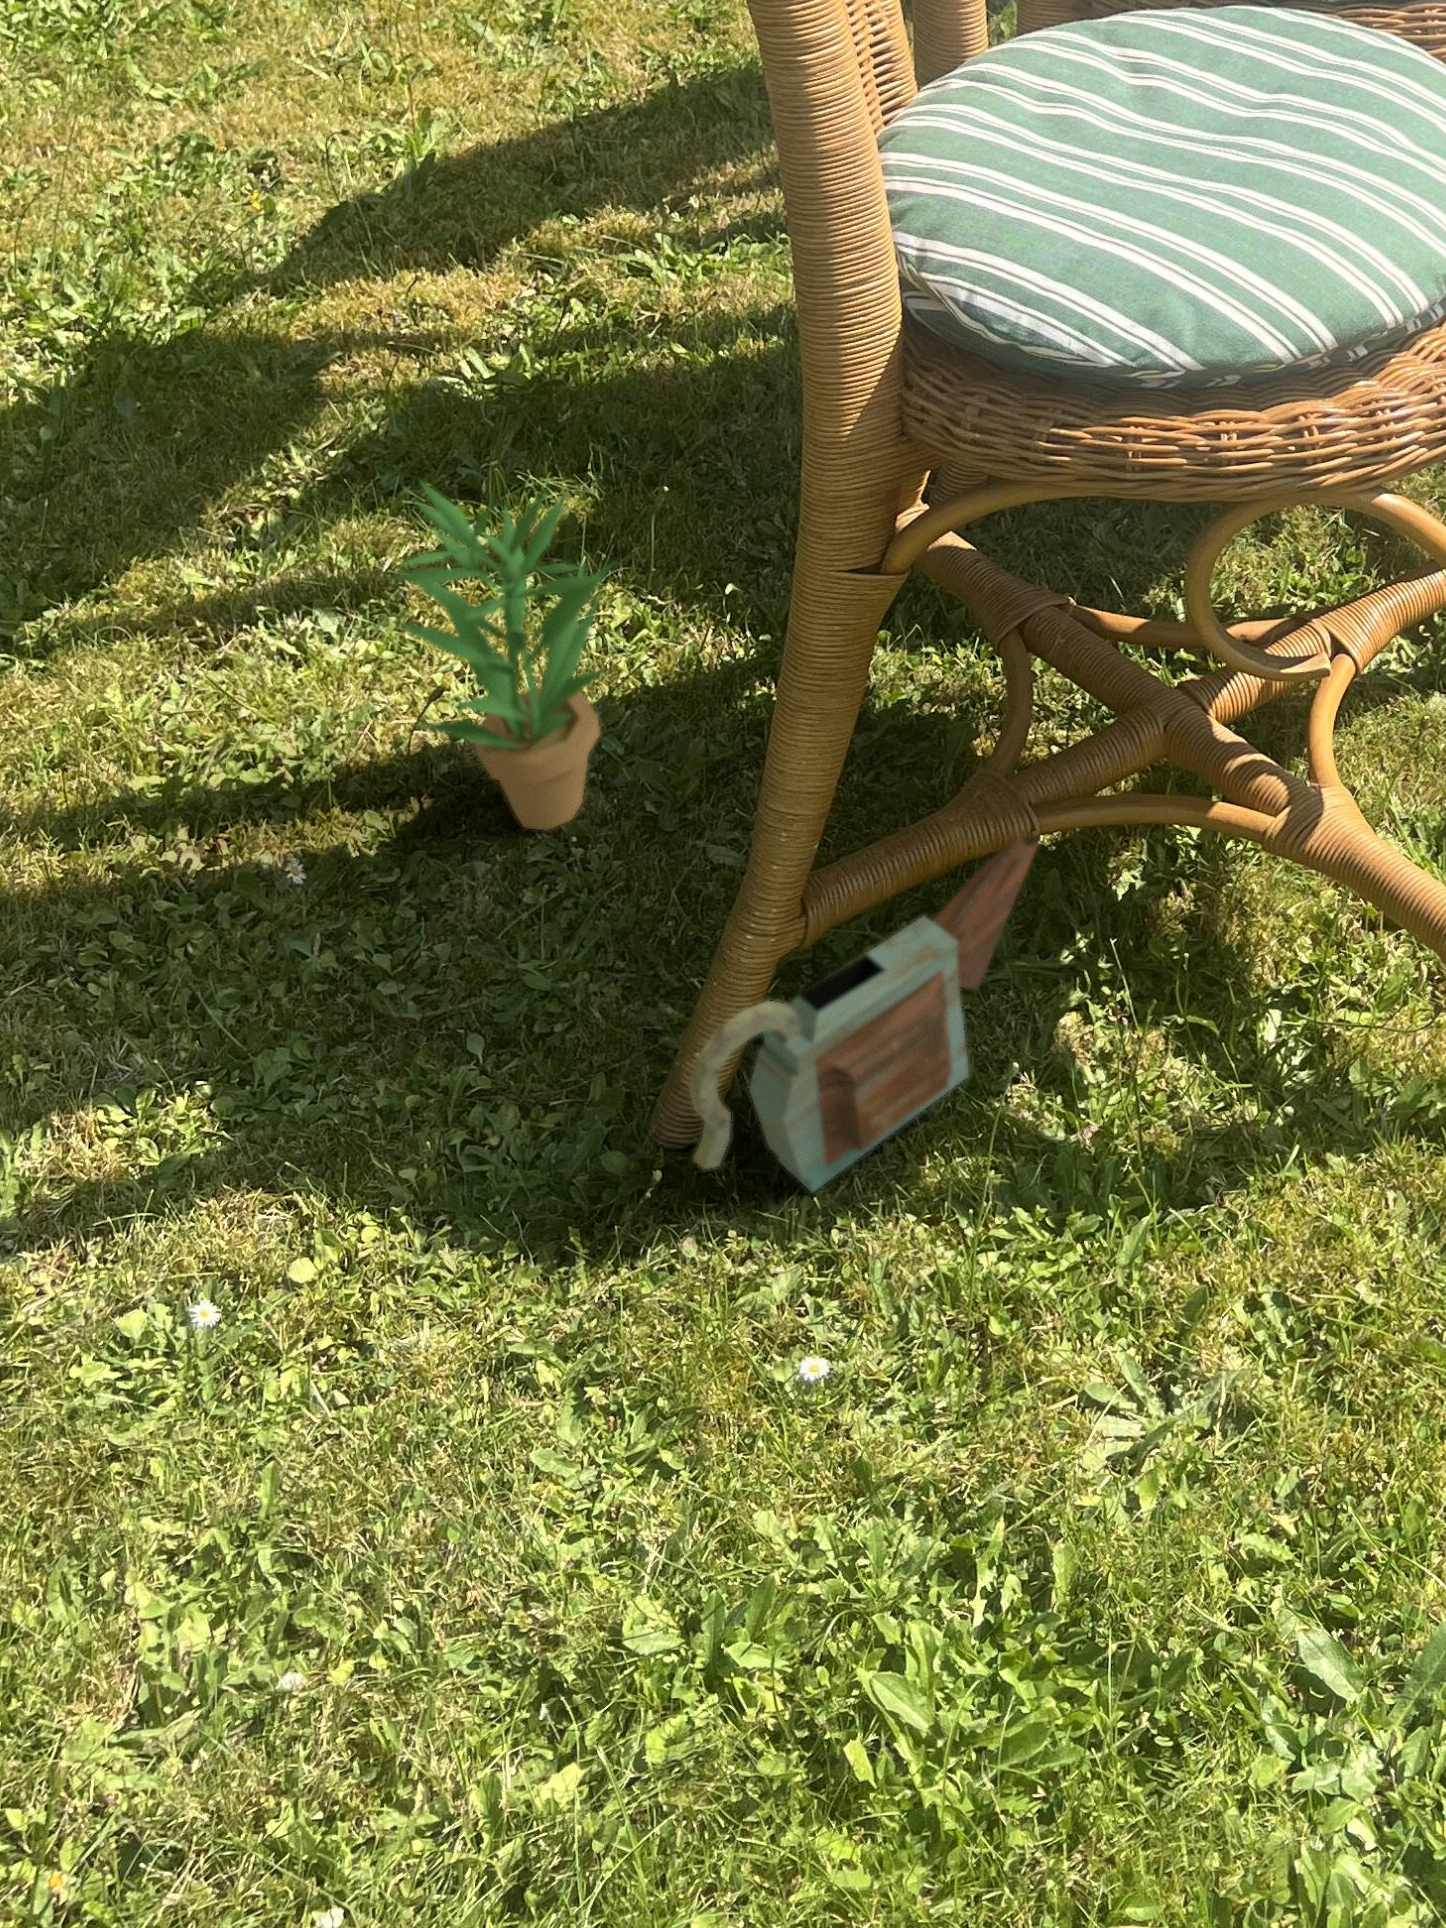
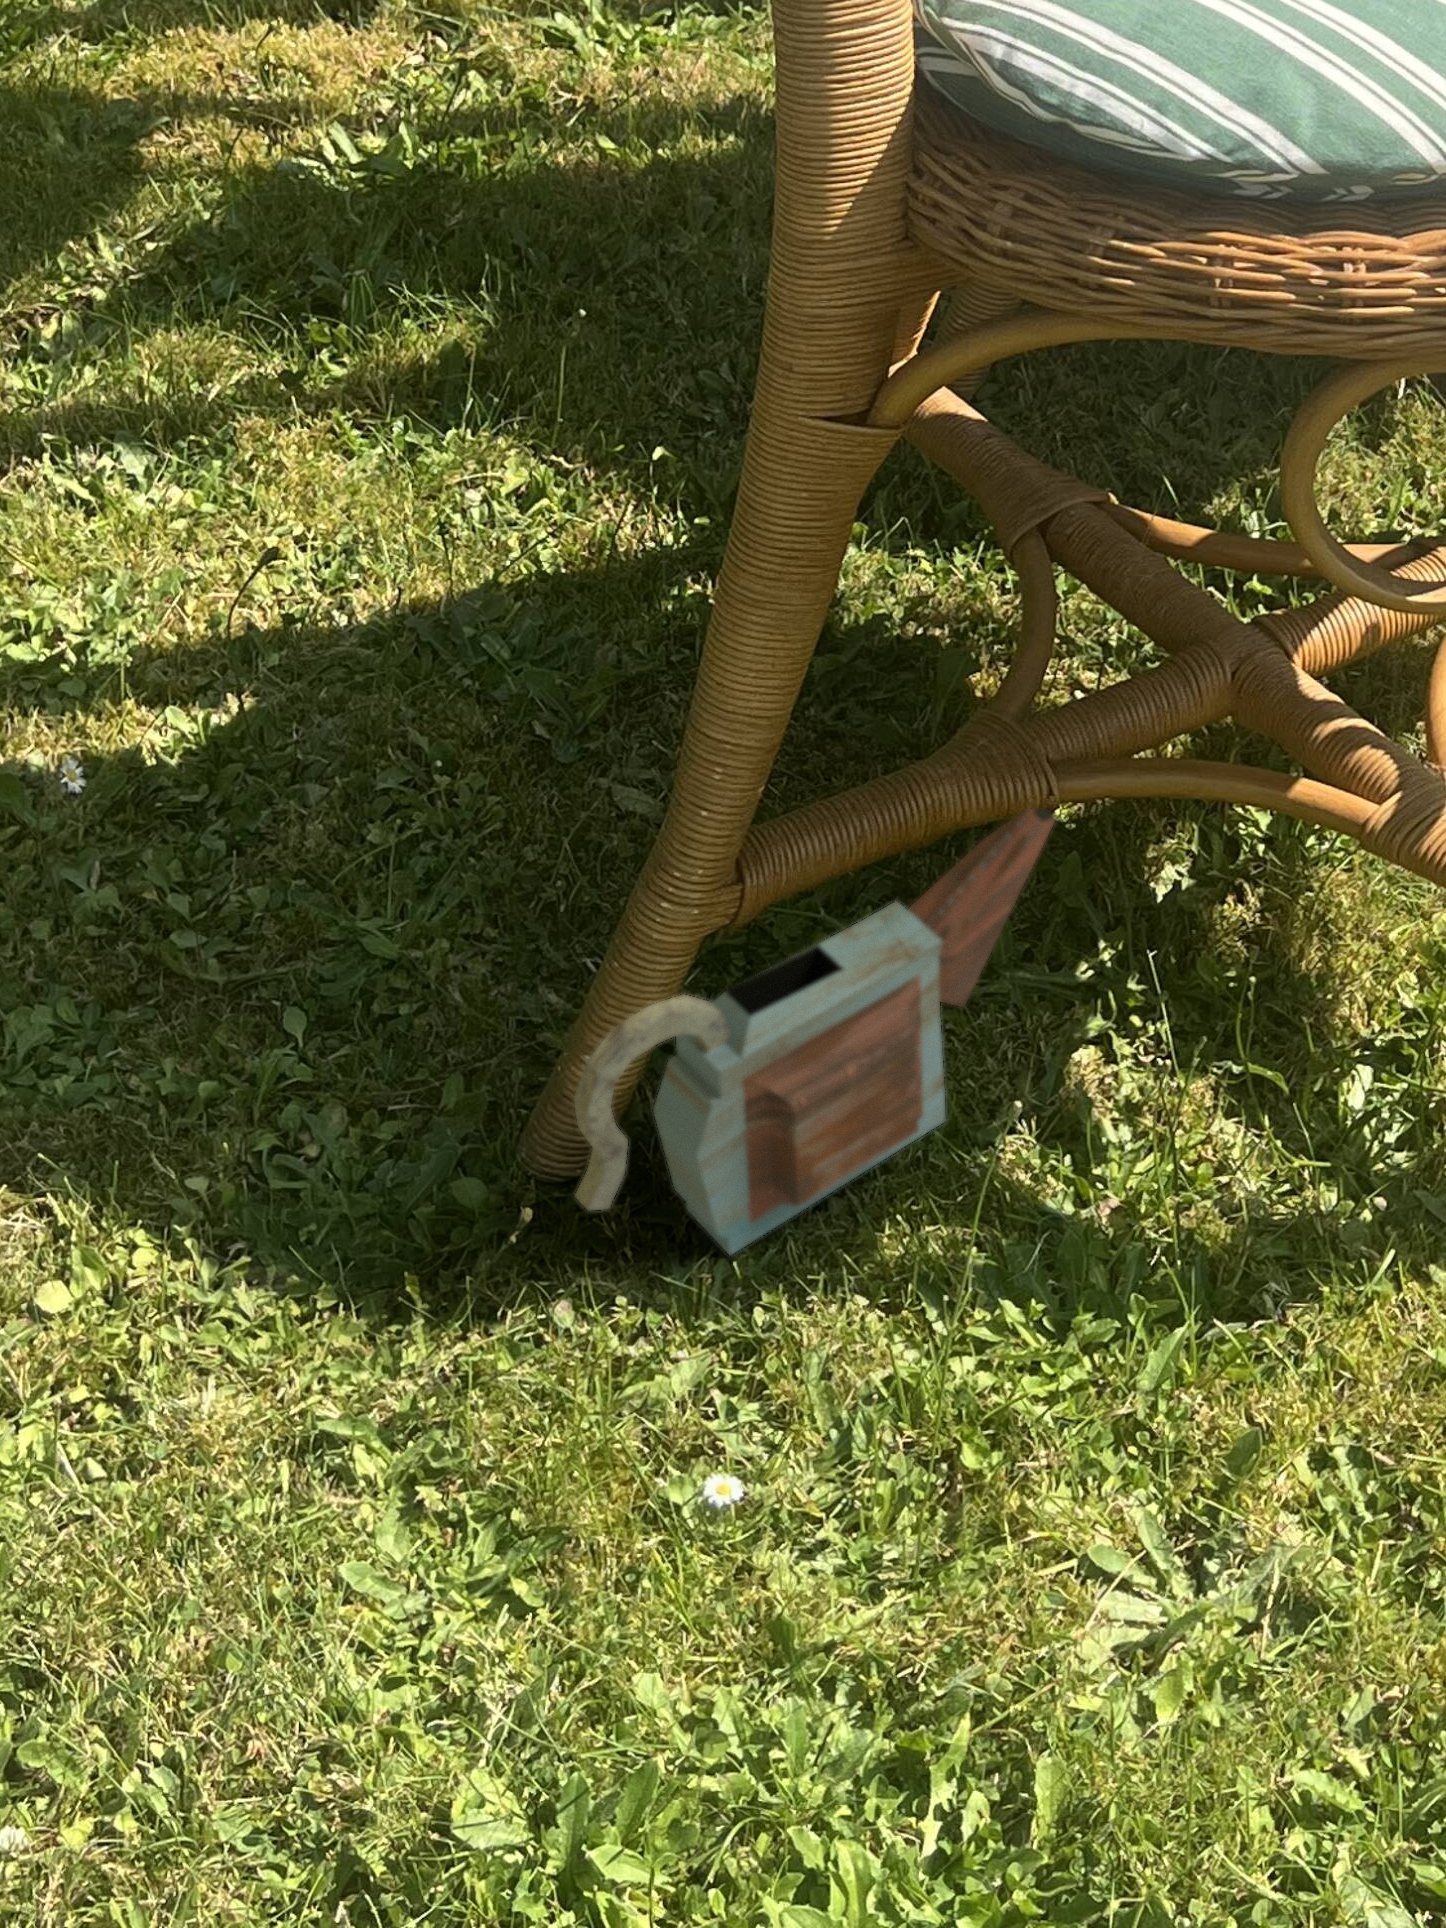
potted plant: present [392,483,615,830] -> none [203,269,518,751]

